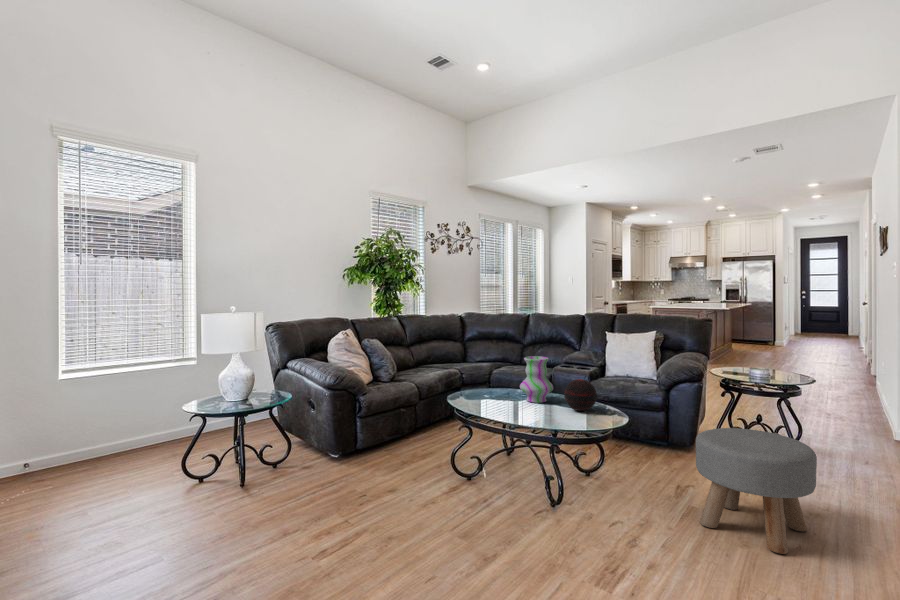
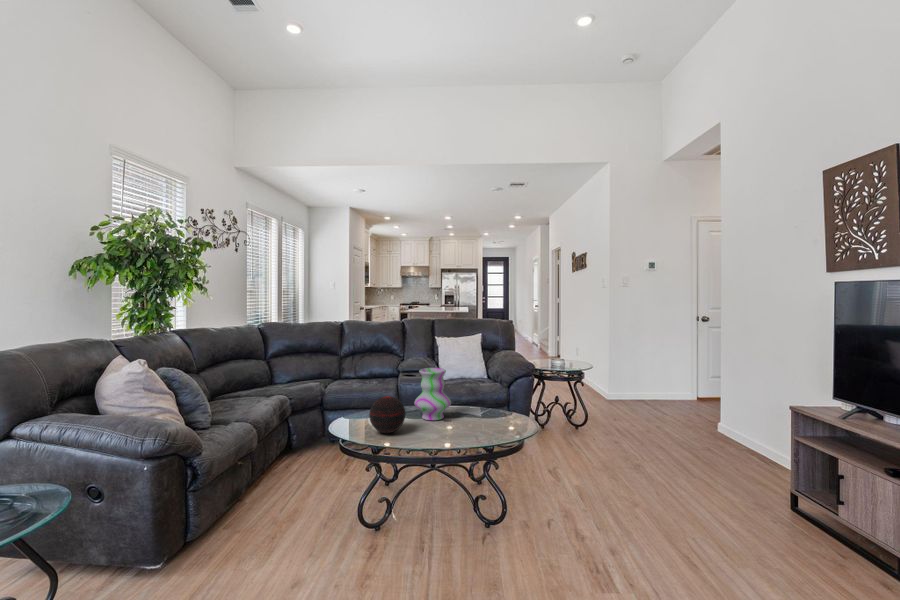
decorative orb: present [564,379,597,411] -> present [369,396,405,433]
ottoman: present [696,428,817,554] -> none [600,412,692,510]

